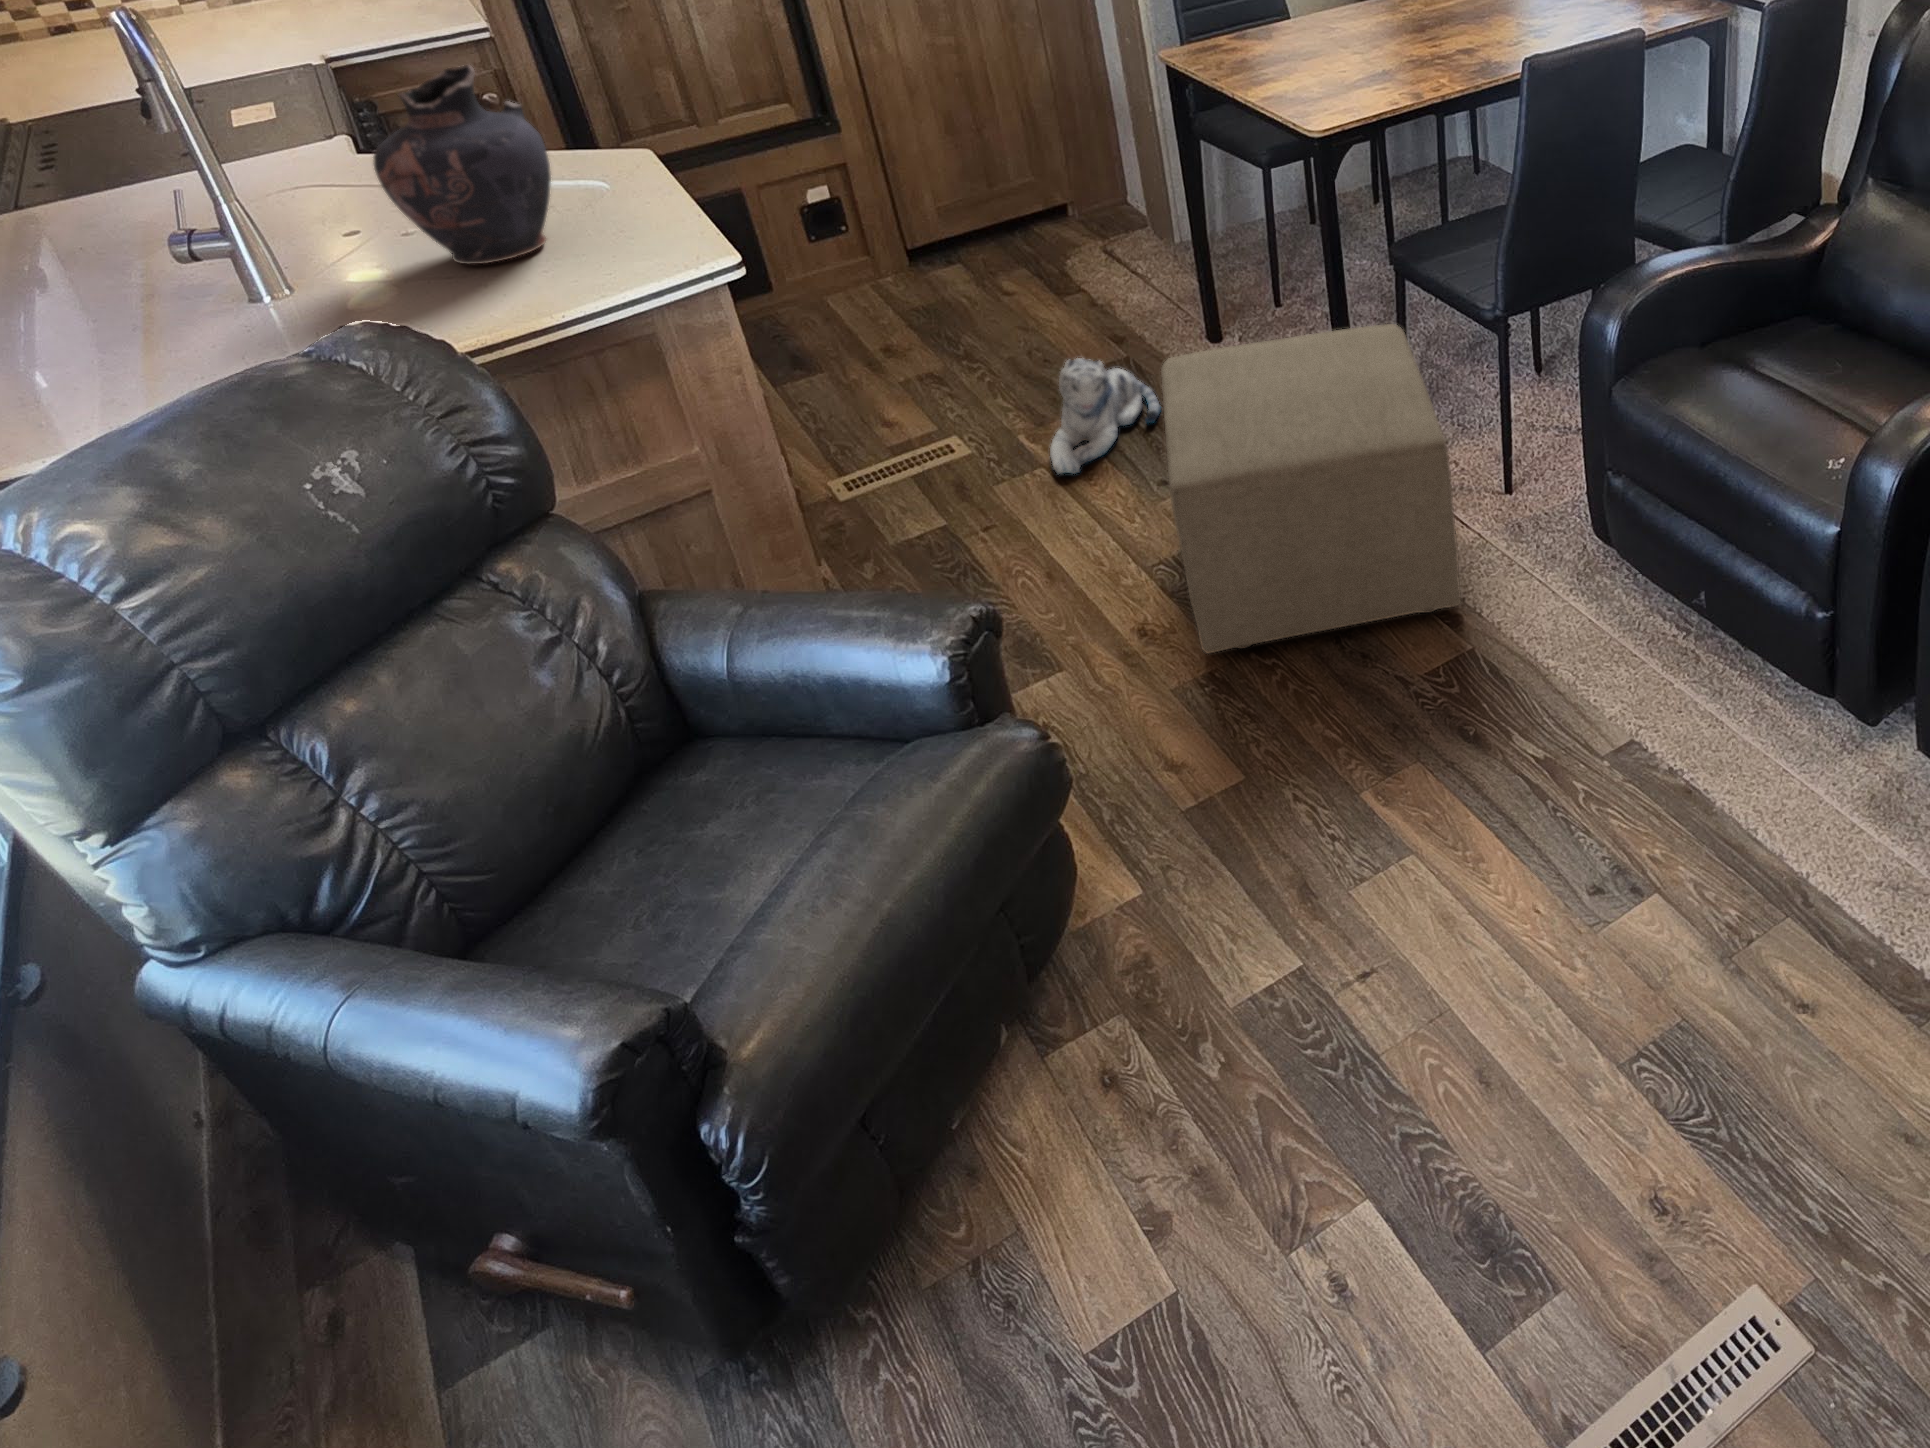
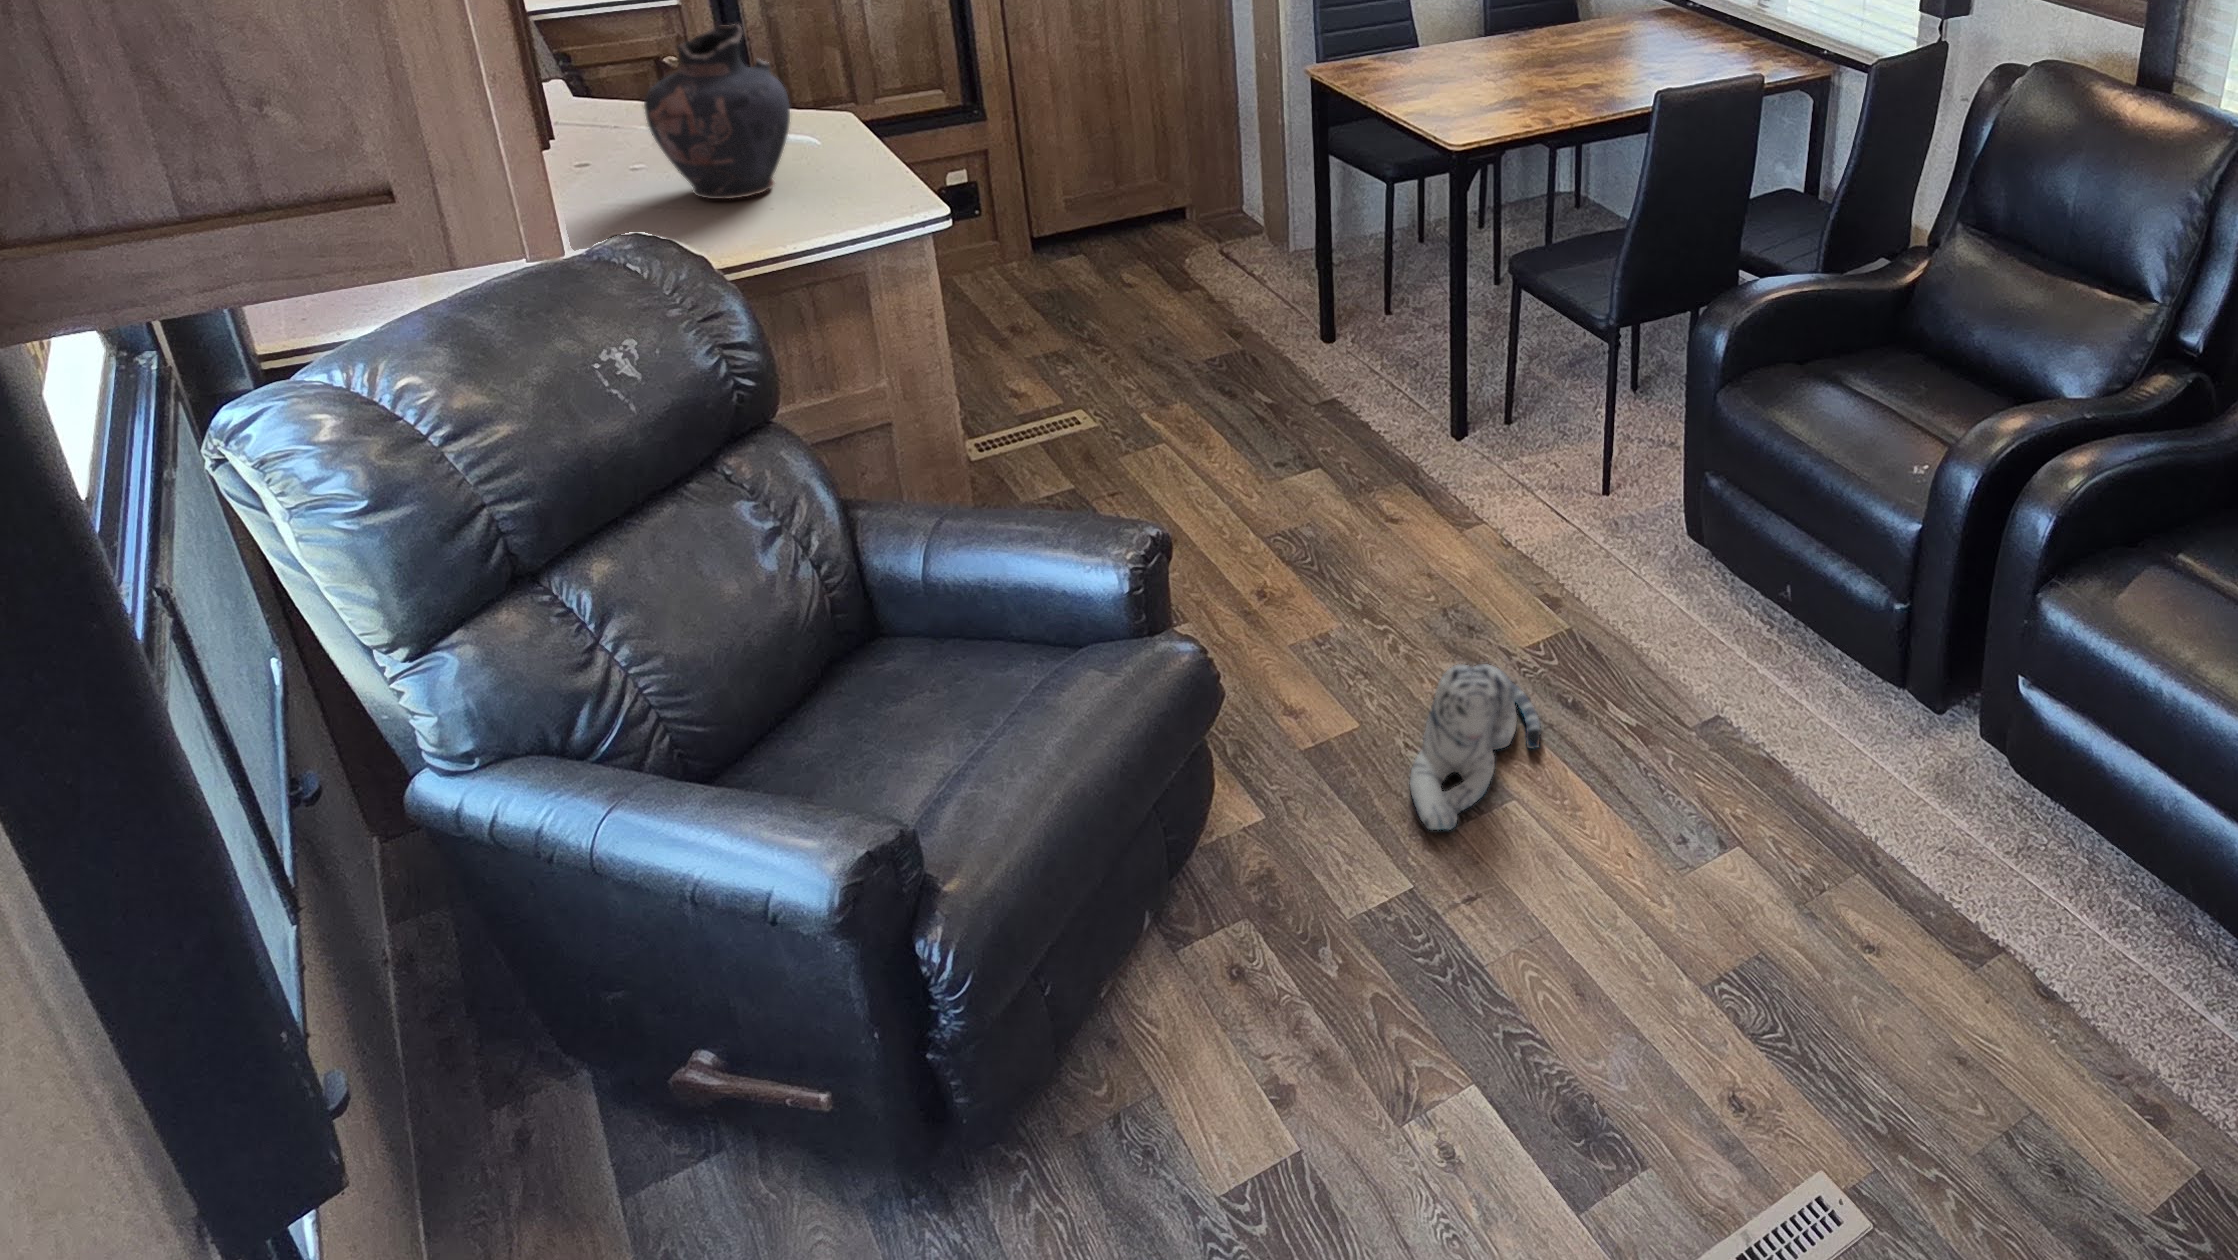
ottoman: present [1161,324,1461,654] -> none [1294,324,1563,616]
plush toy: present [1050,358,1161,474] -> present [1409,664,1541,830]

